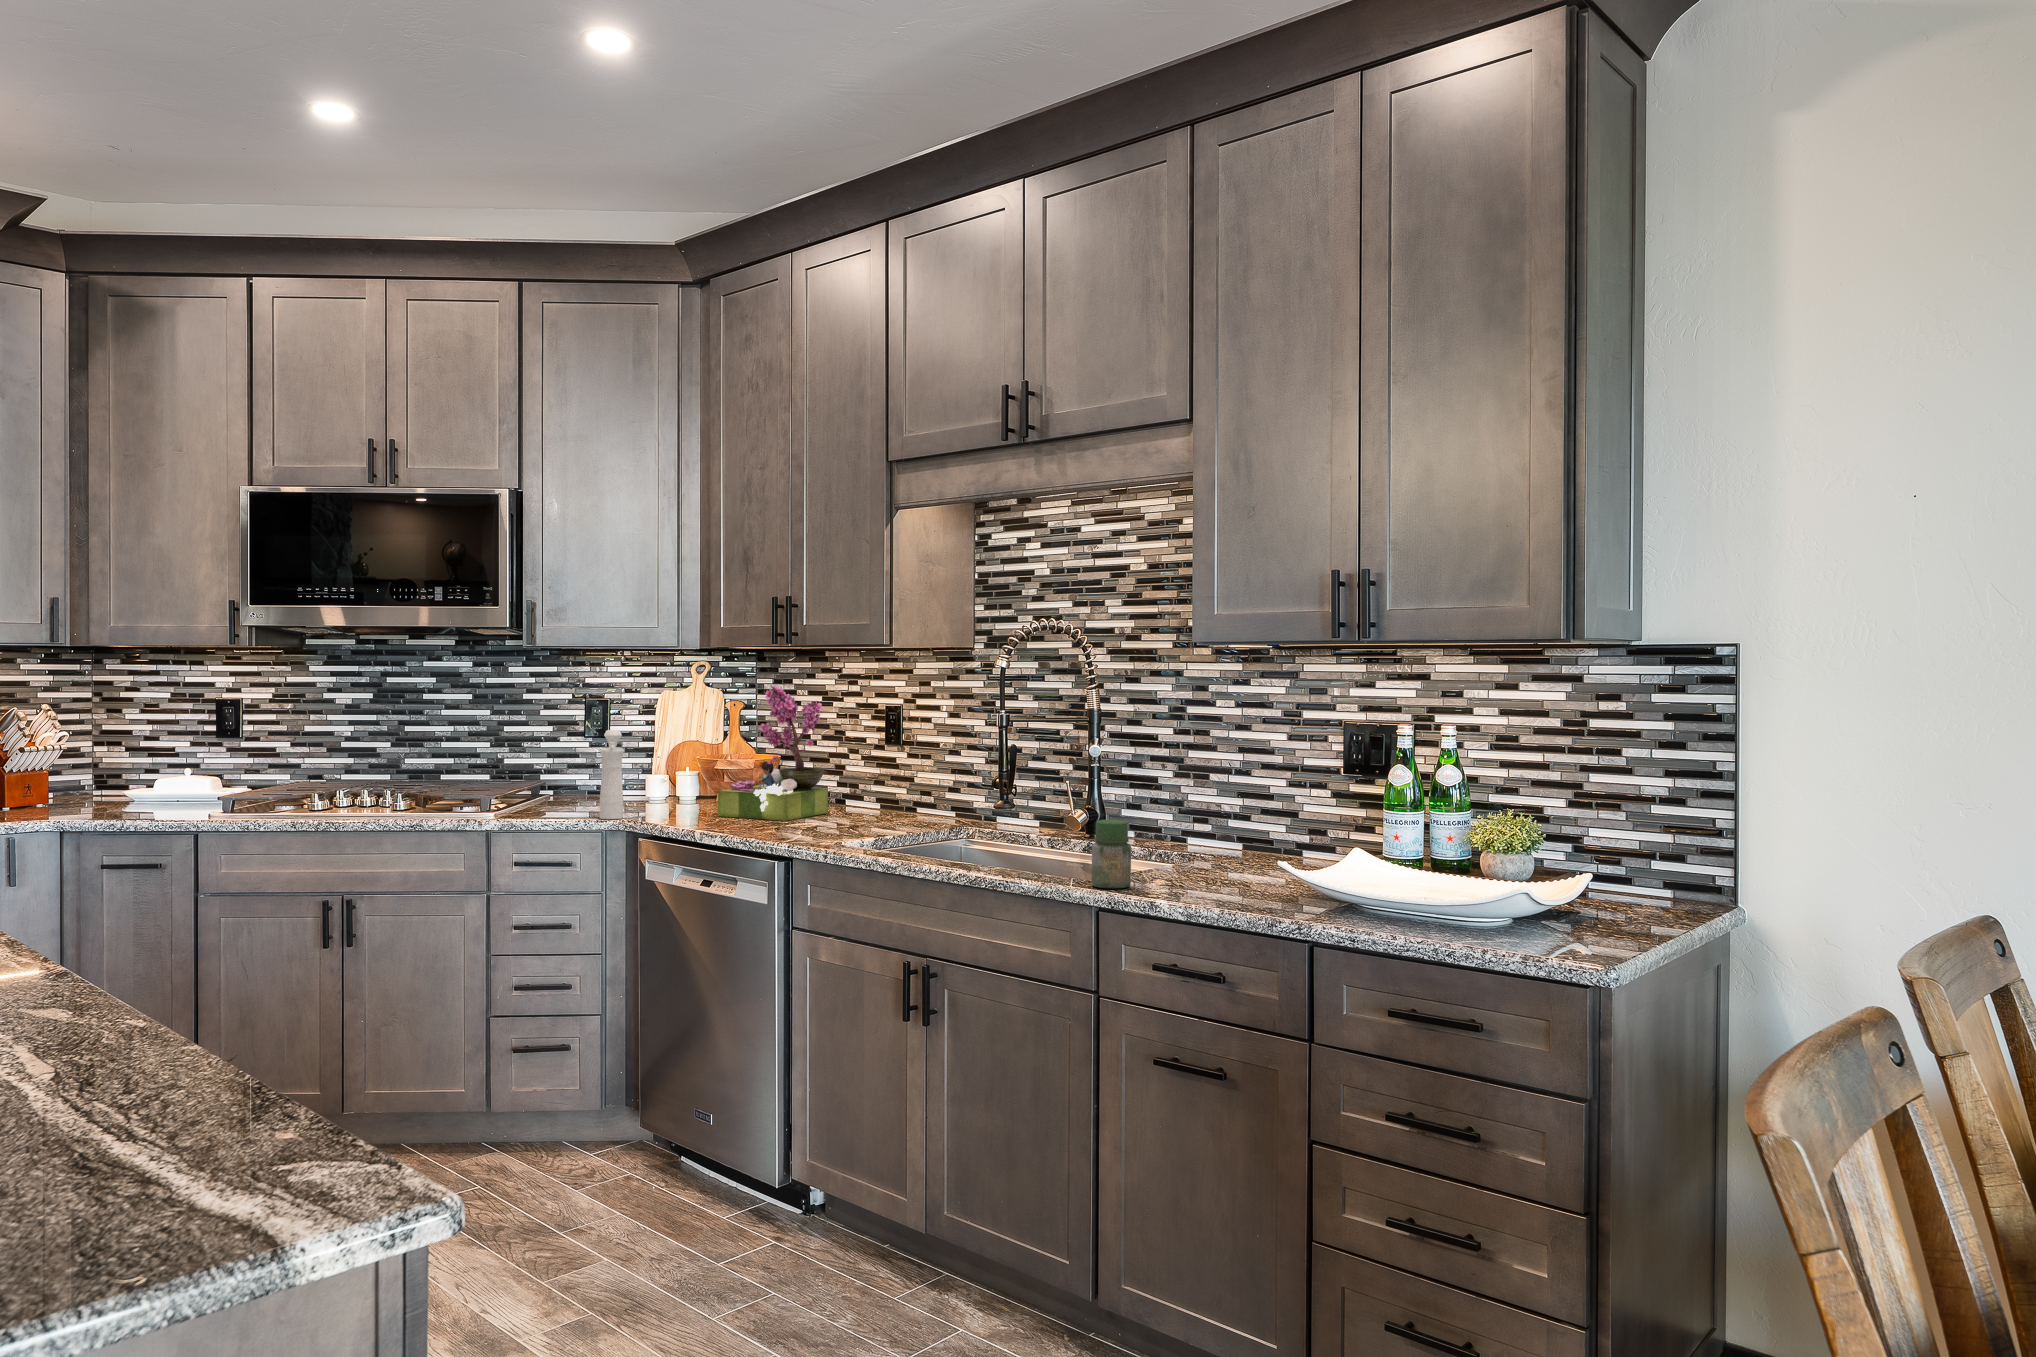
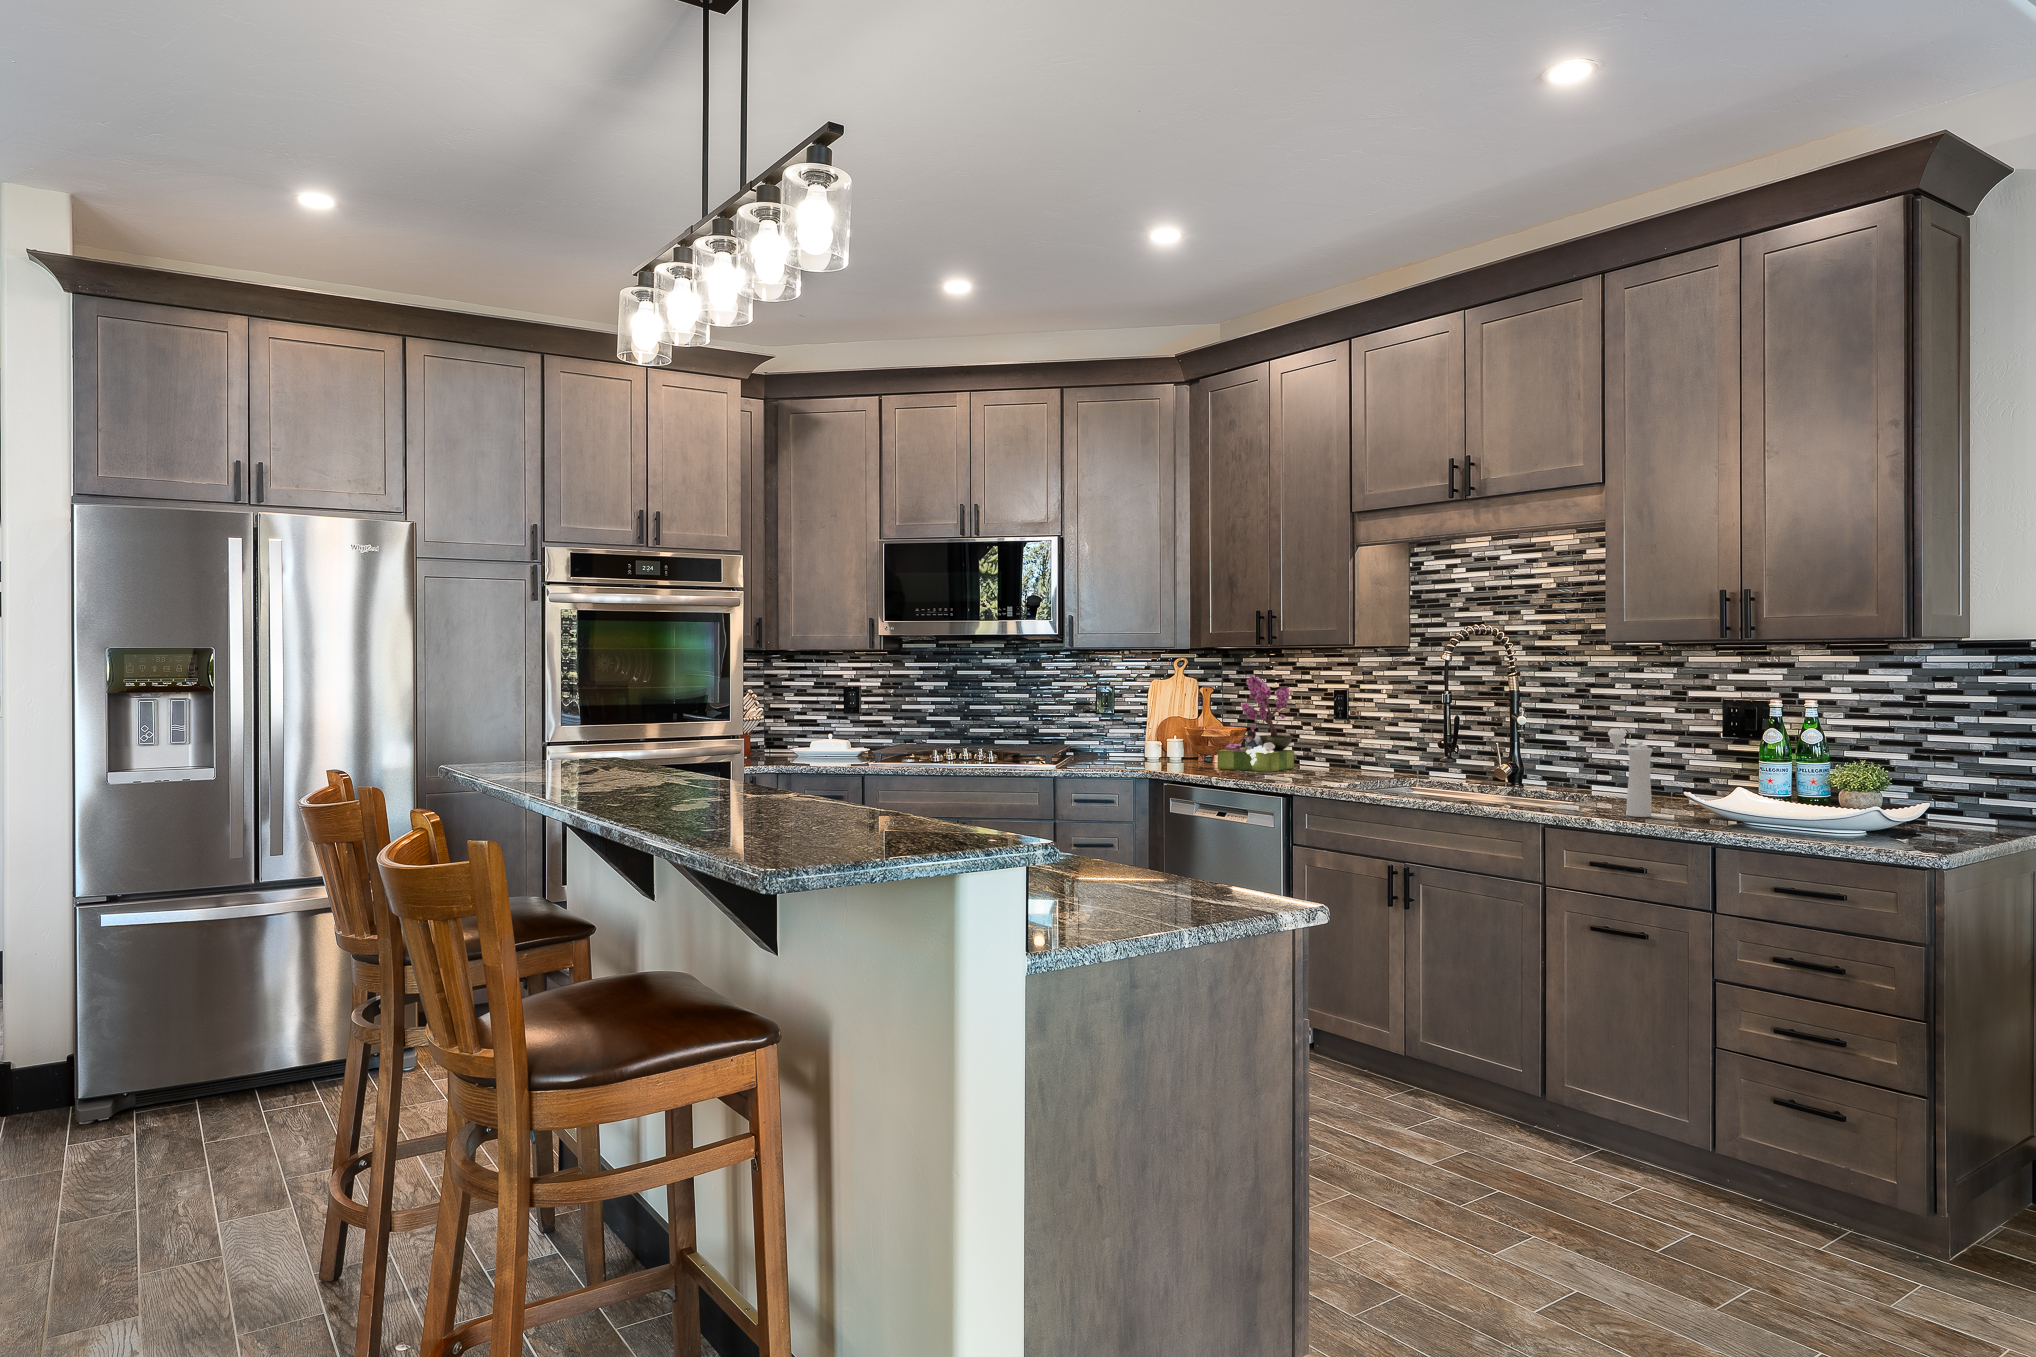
pepper mill: present [599,730,624,819] -> present [1608,729,1653,817]
jar: present [1091,820,1131,888] -> none [1540,765,1569,812]

